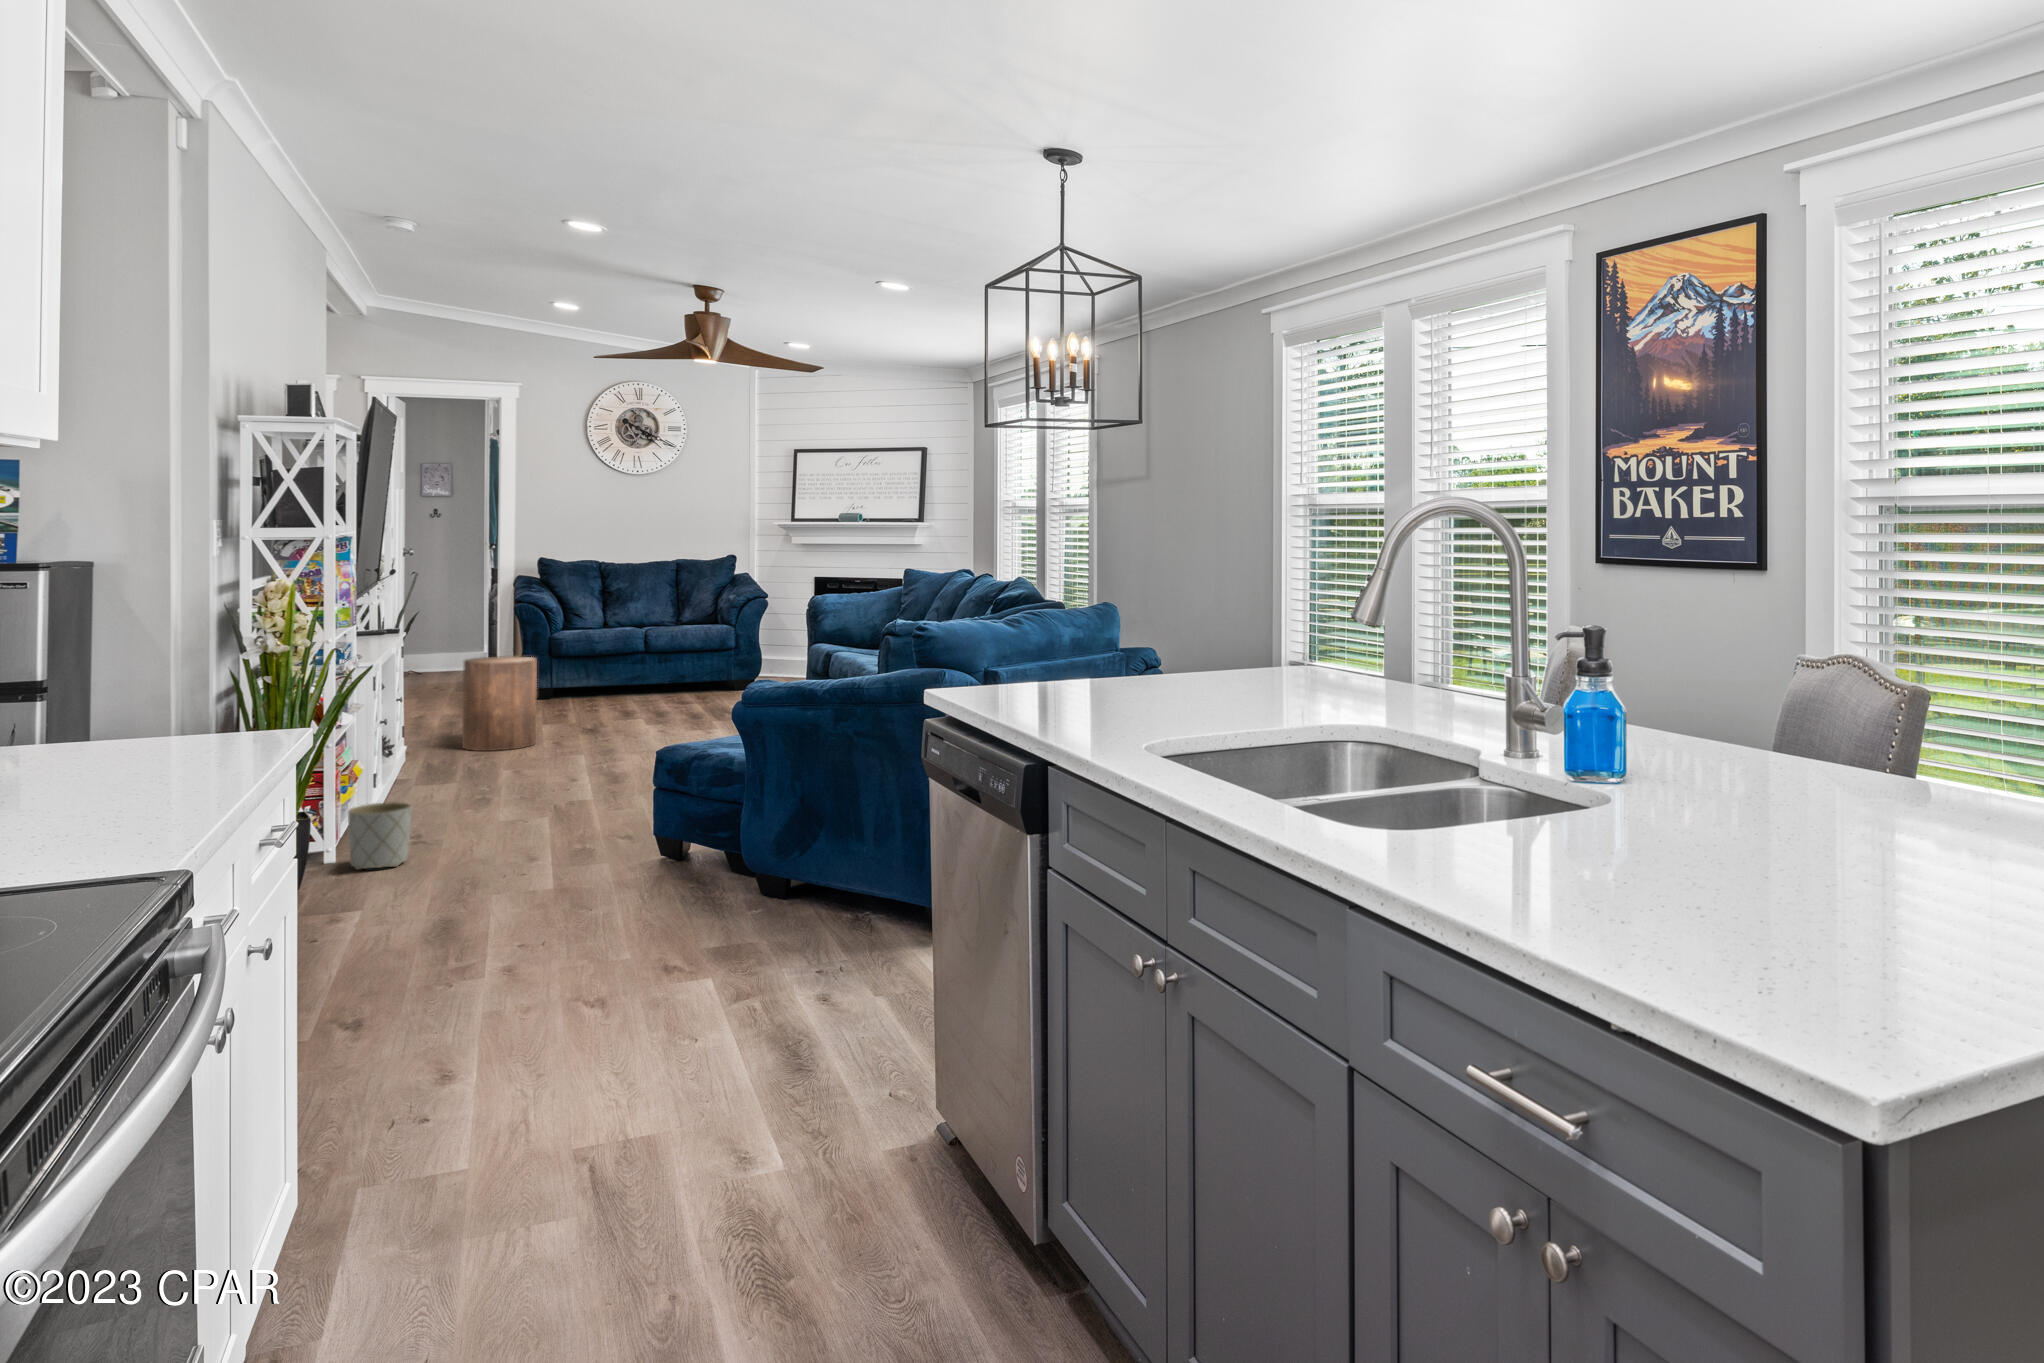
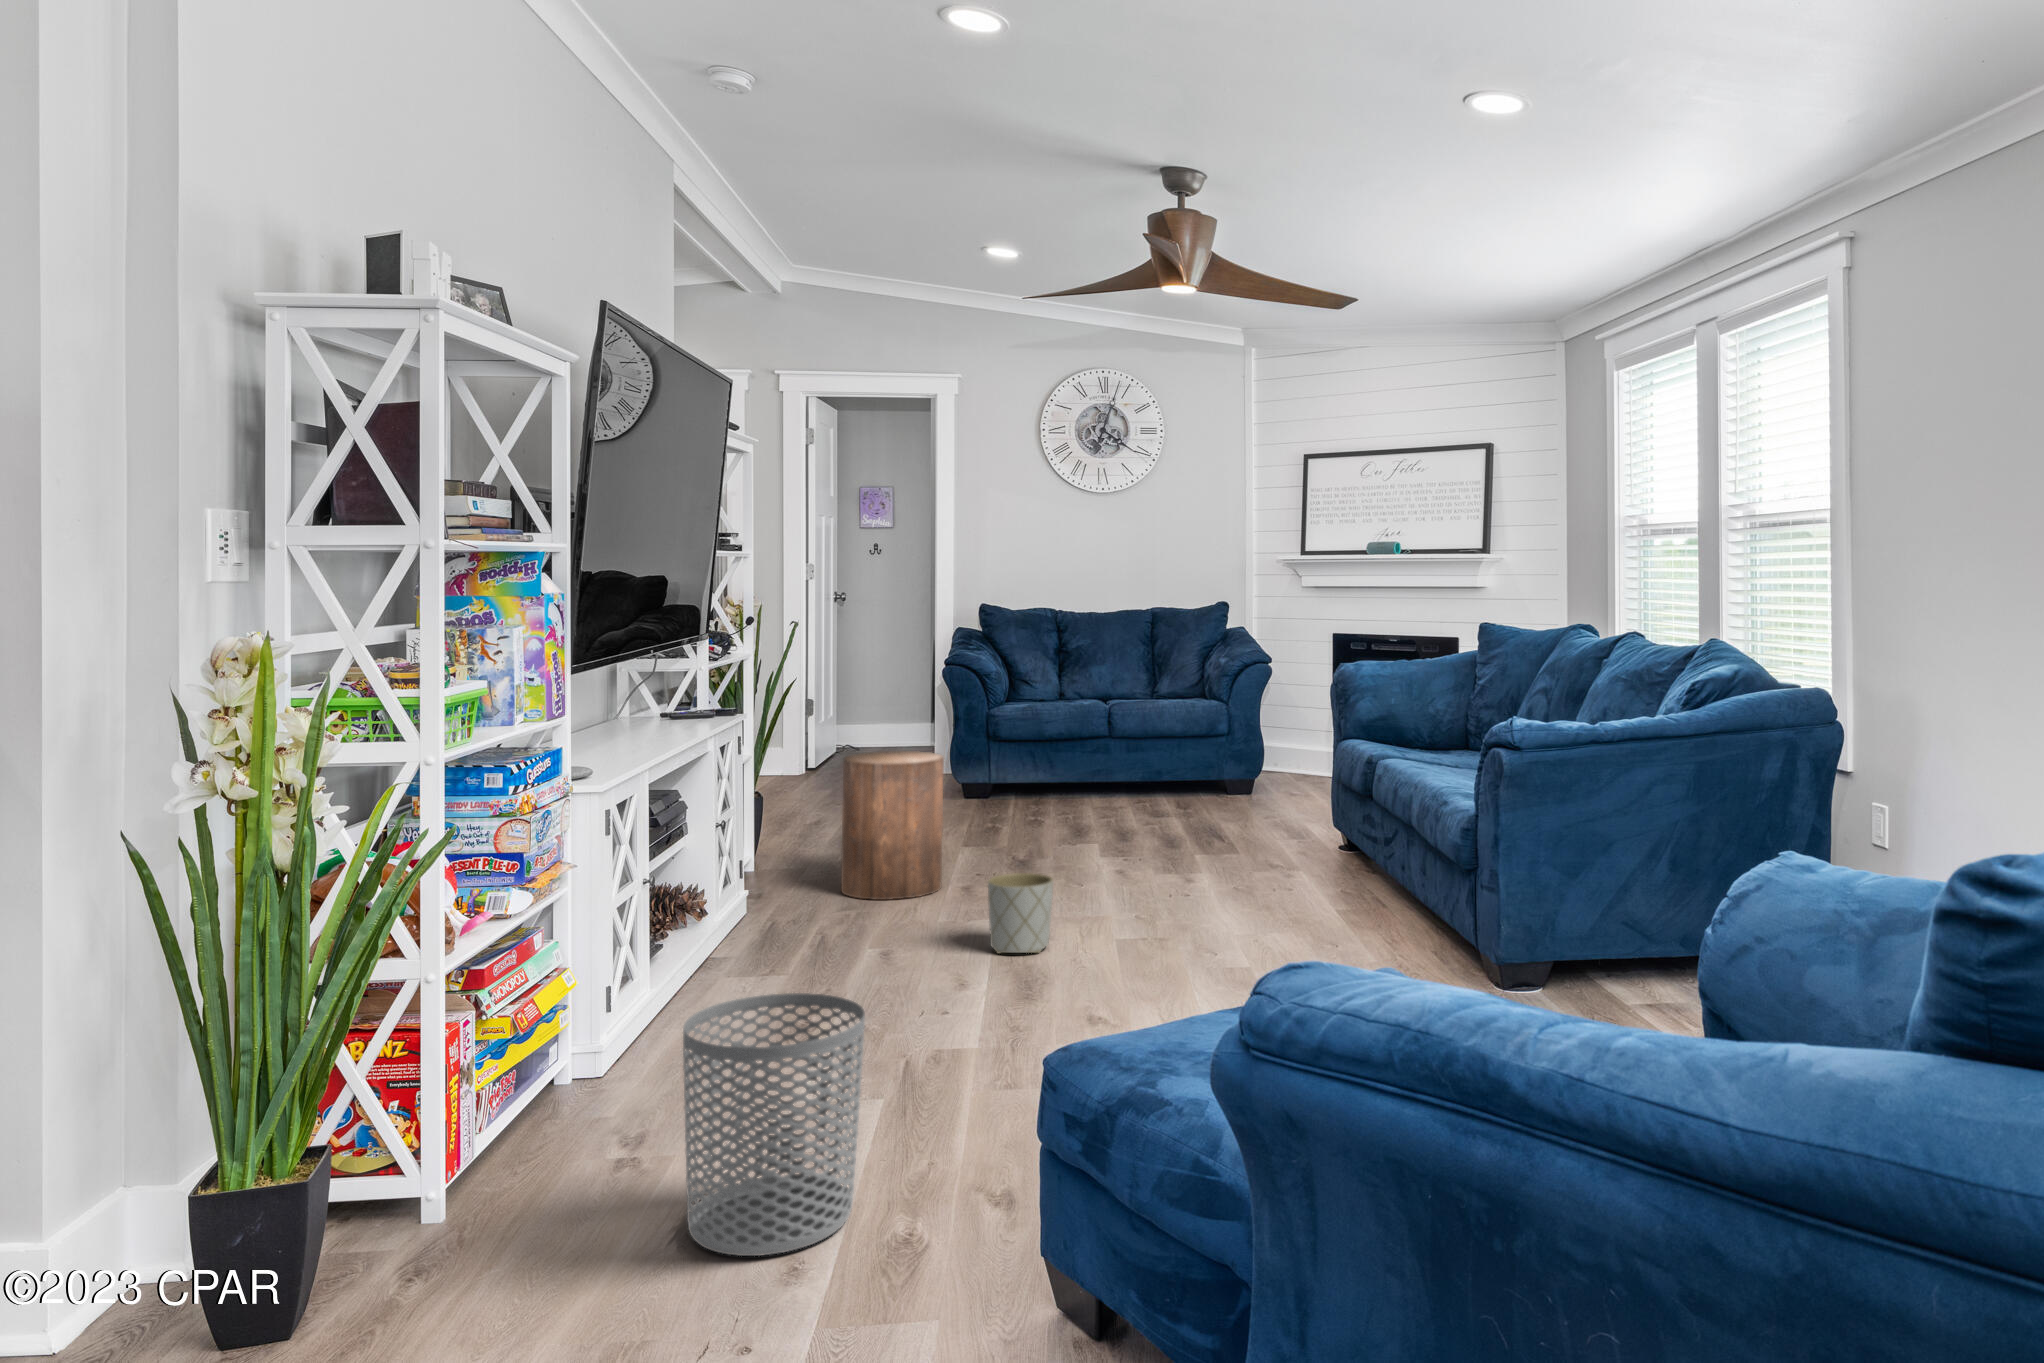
waste bin: none [458,753,552,865] -> present [683,993,865,1256]
planter: present [348,802,412,870] -> present [988,873,1053,953]

